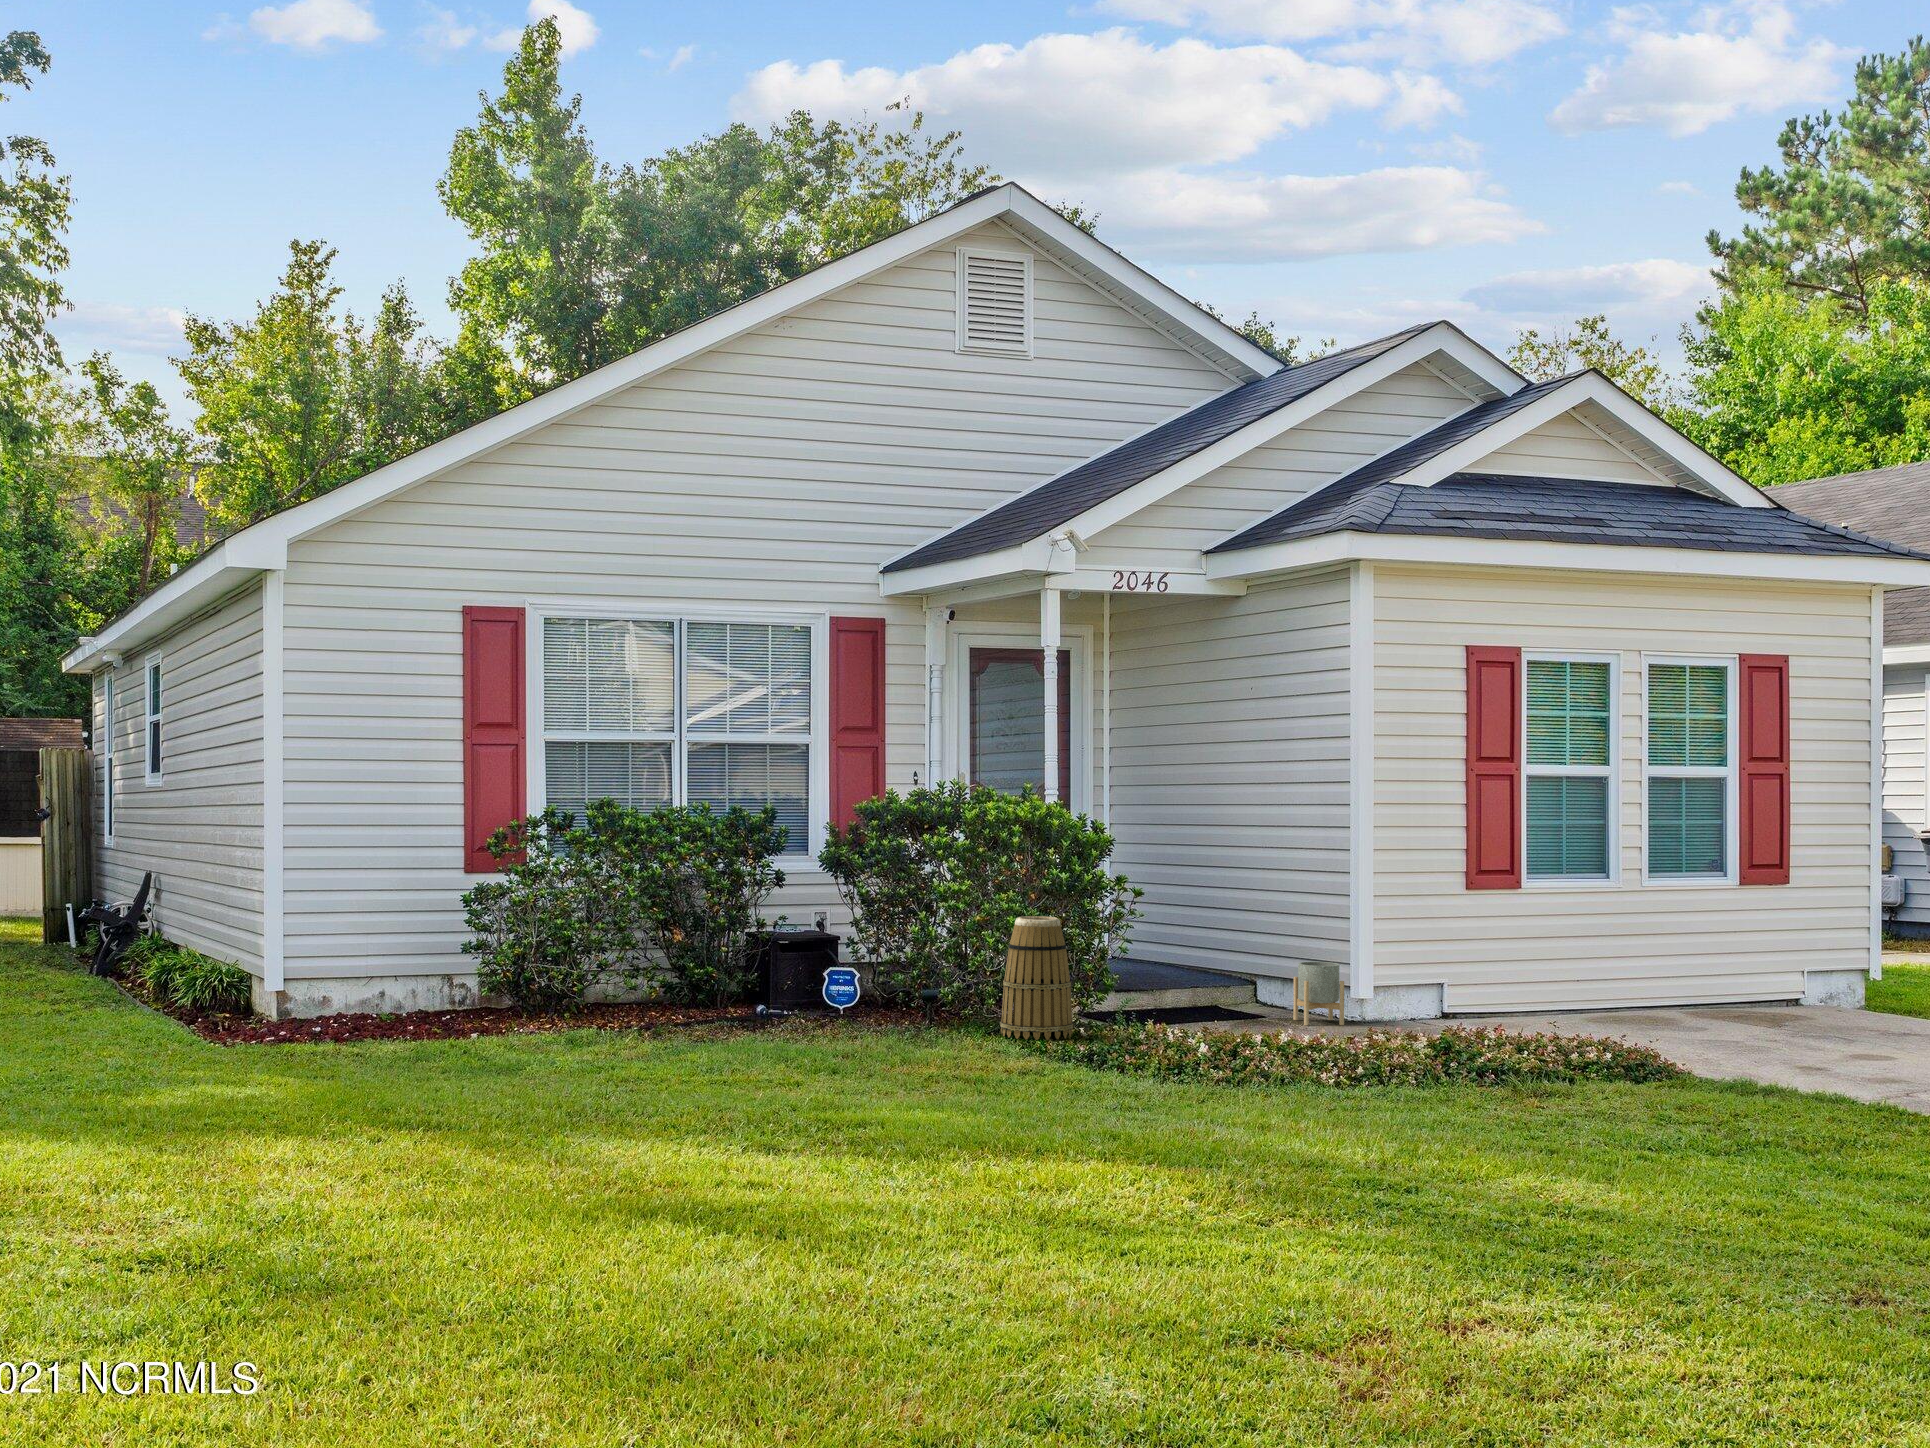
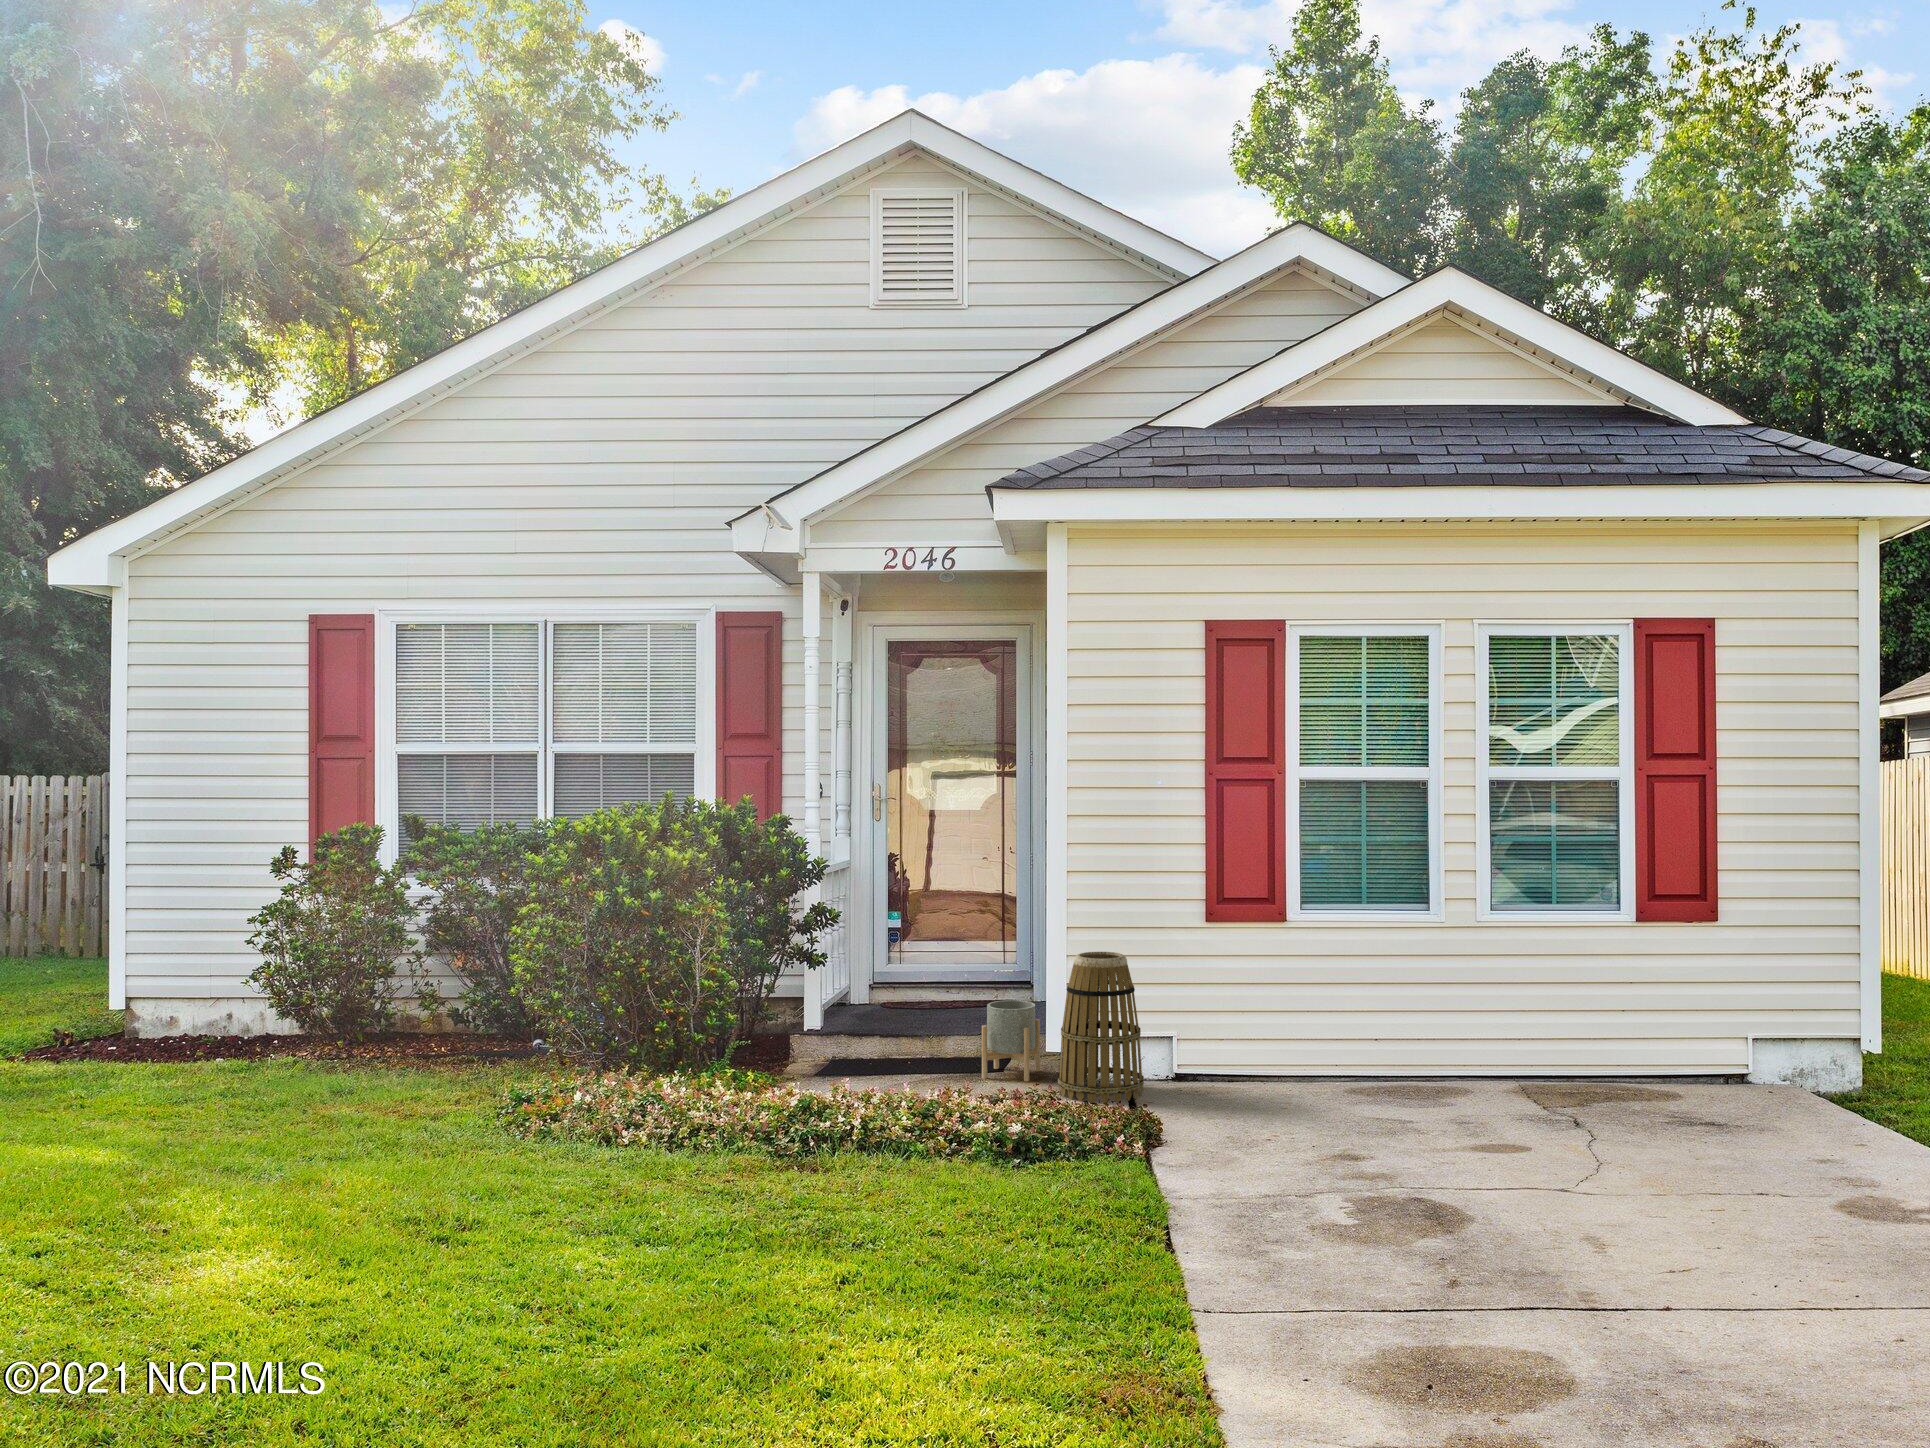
basket: present [1000,916,1073,1040] -> present [1058,952,1144,1103]

